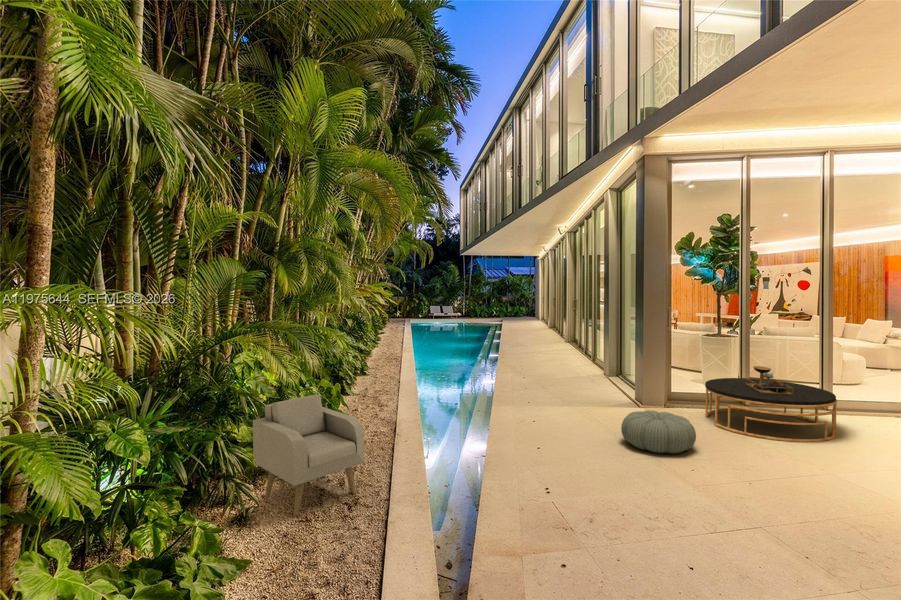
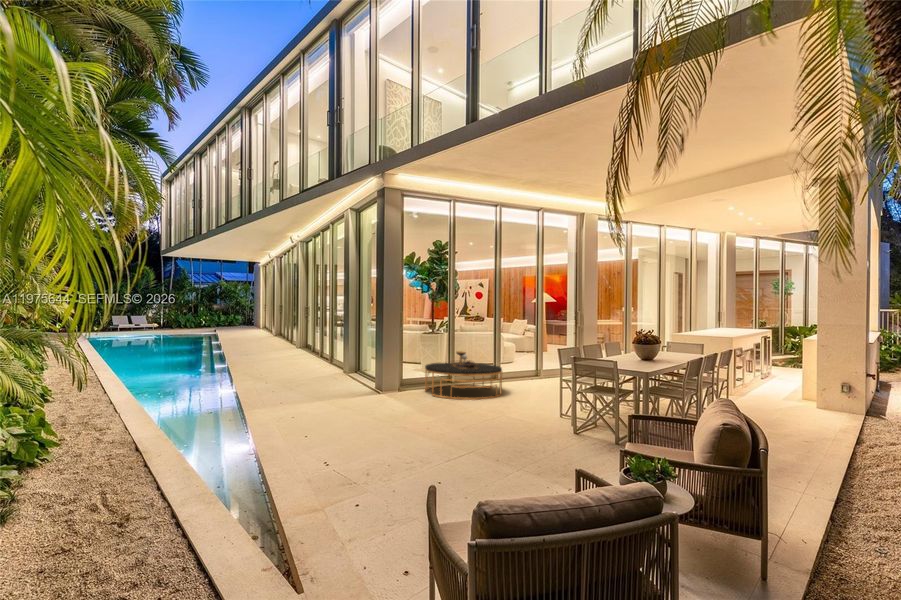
armchair: present [253,394,364,517] -> none [49,381,173,485]
pouf: present [621,410,696,453] -> none [371,385,422,413]

